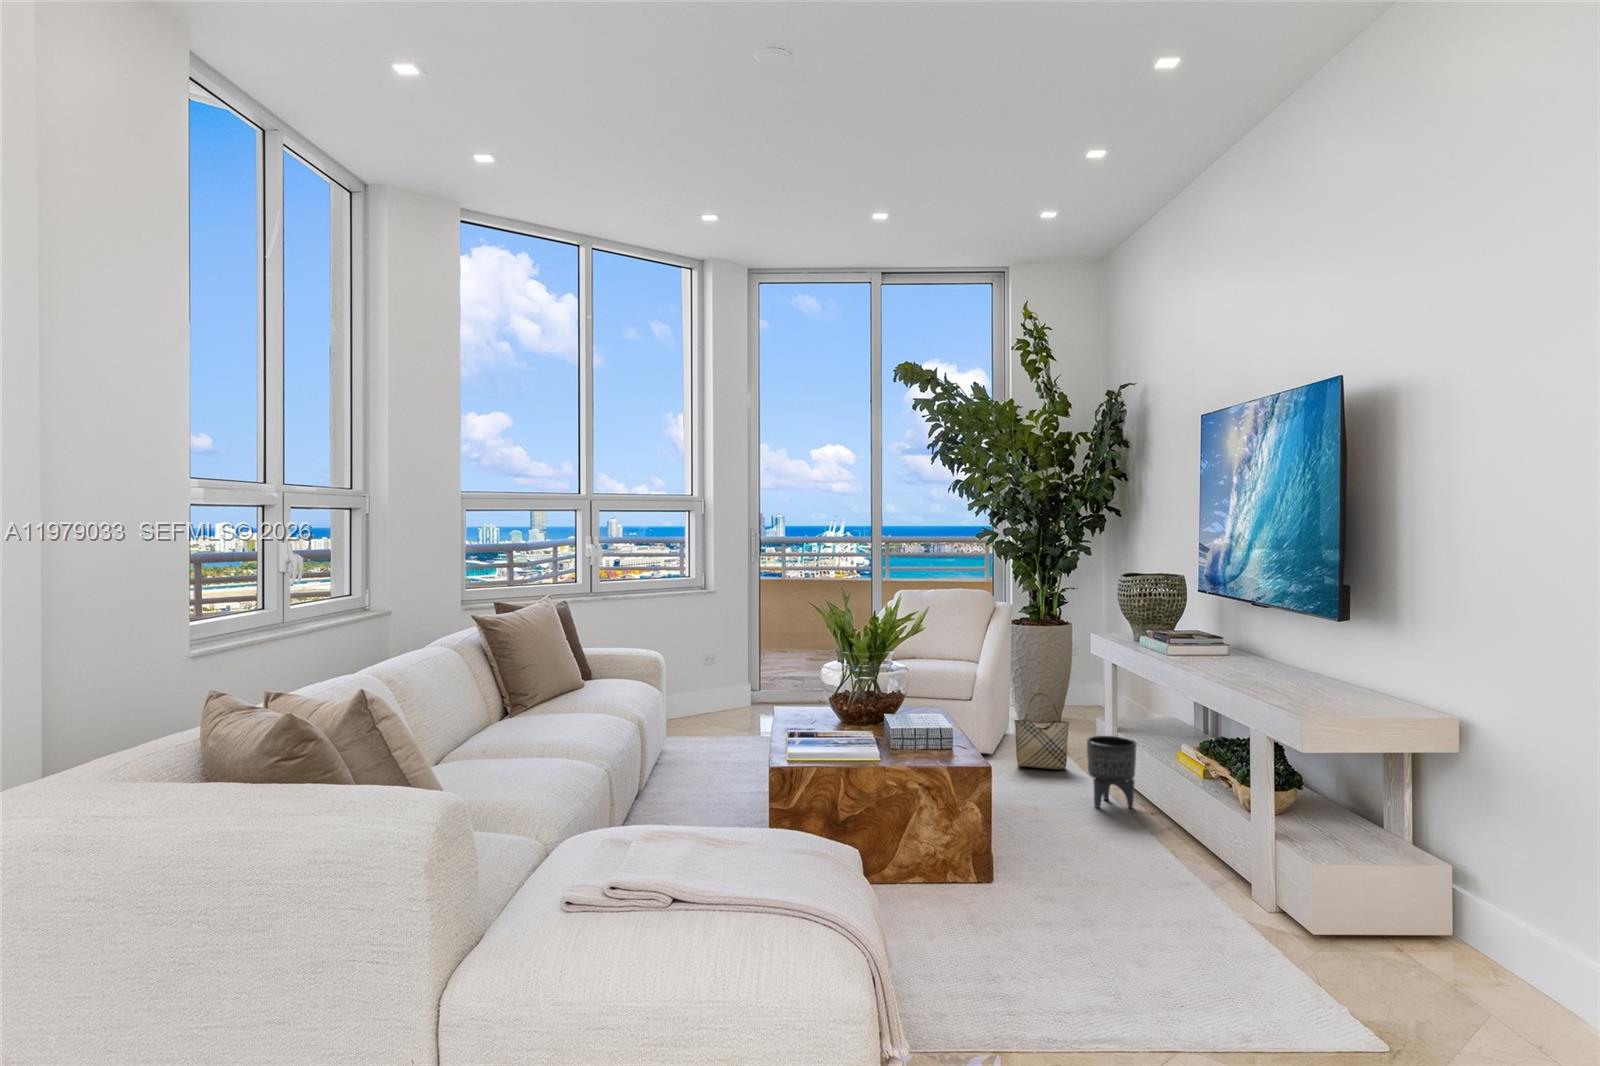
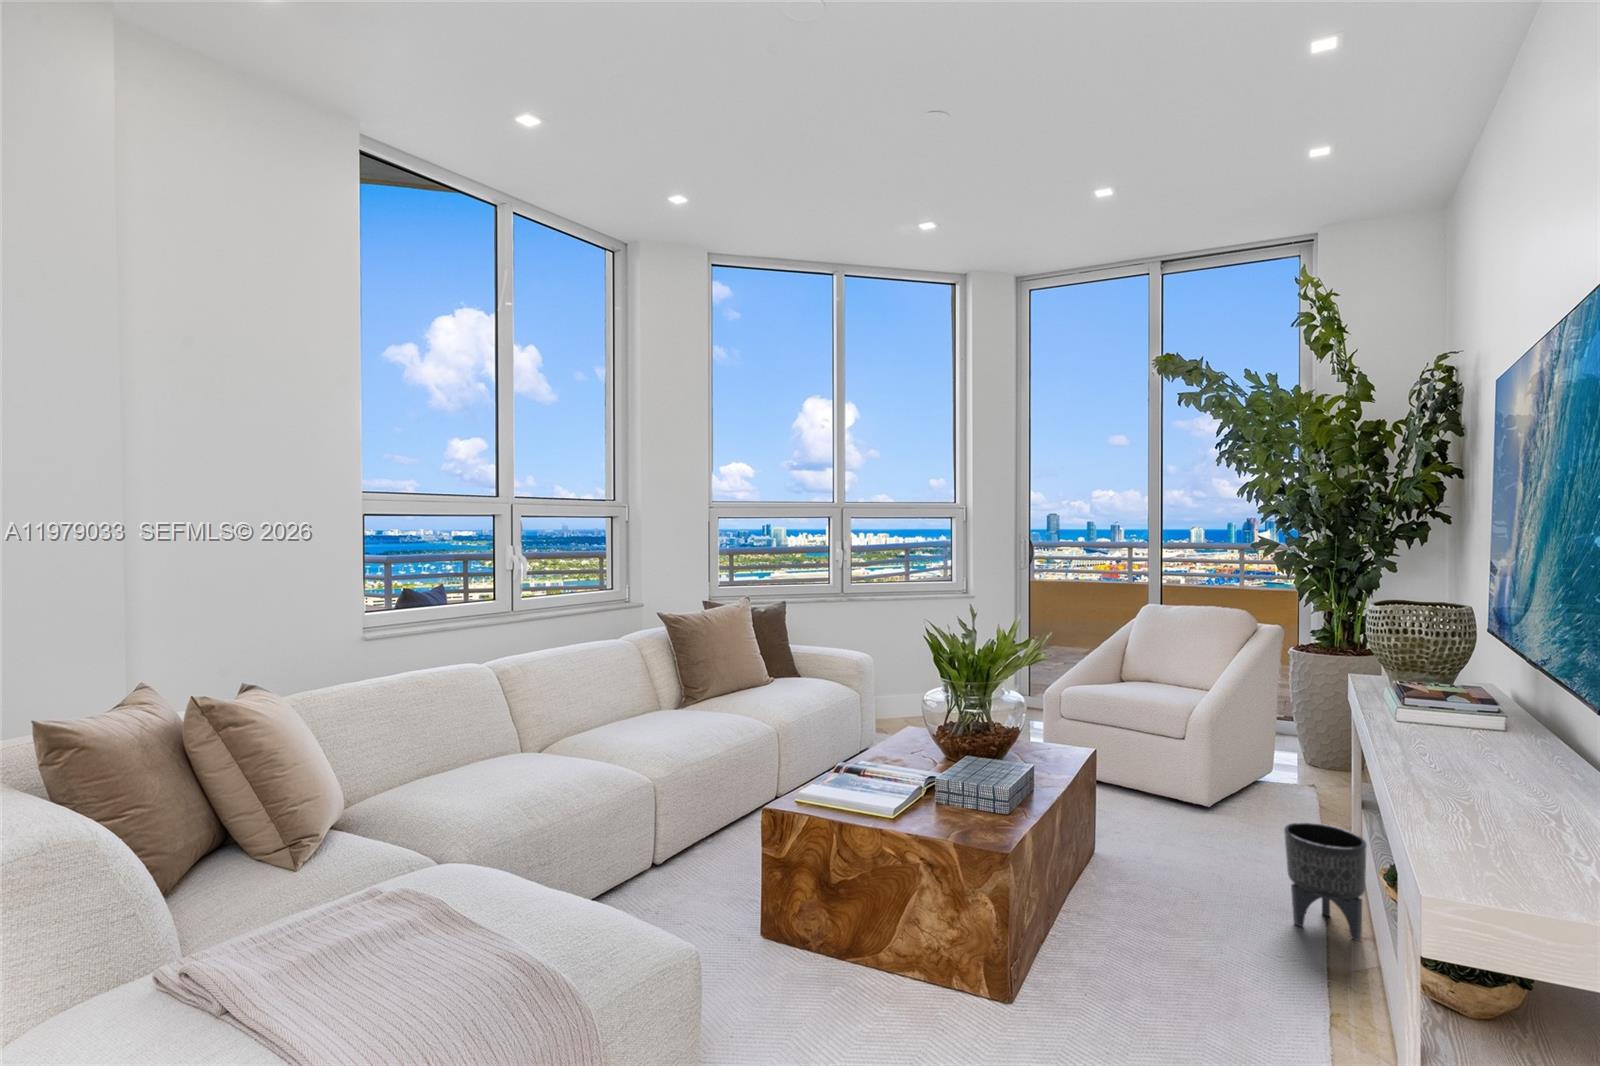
woven basket: present [1014,693,1069,769] -> none [1232,746,1313,851]

